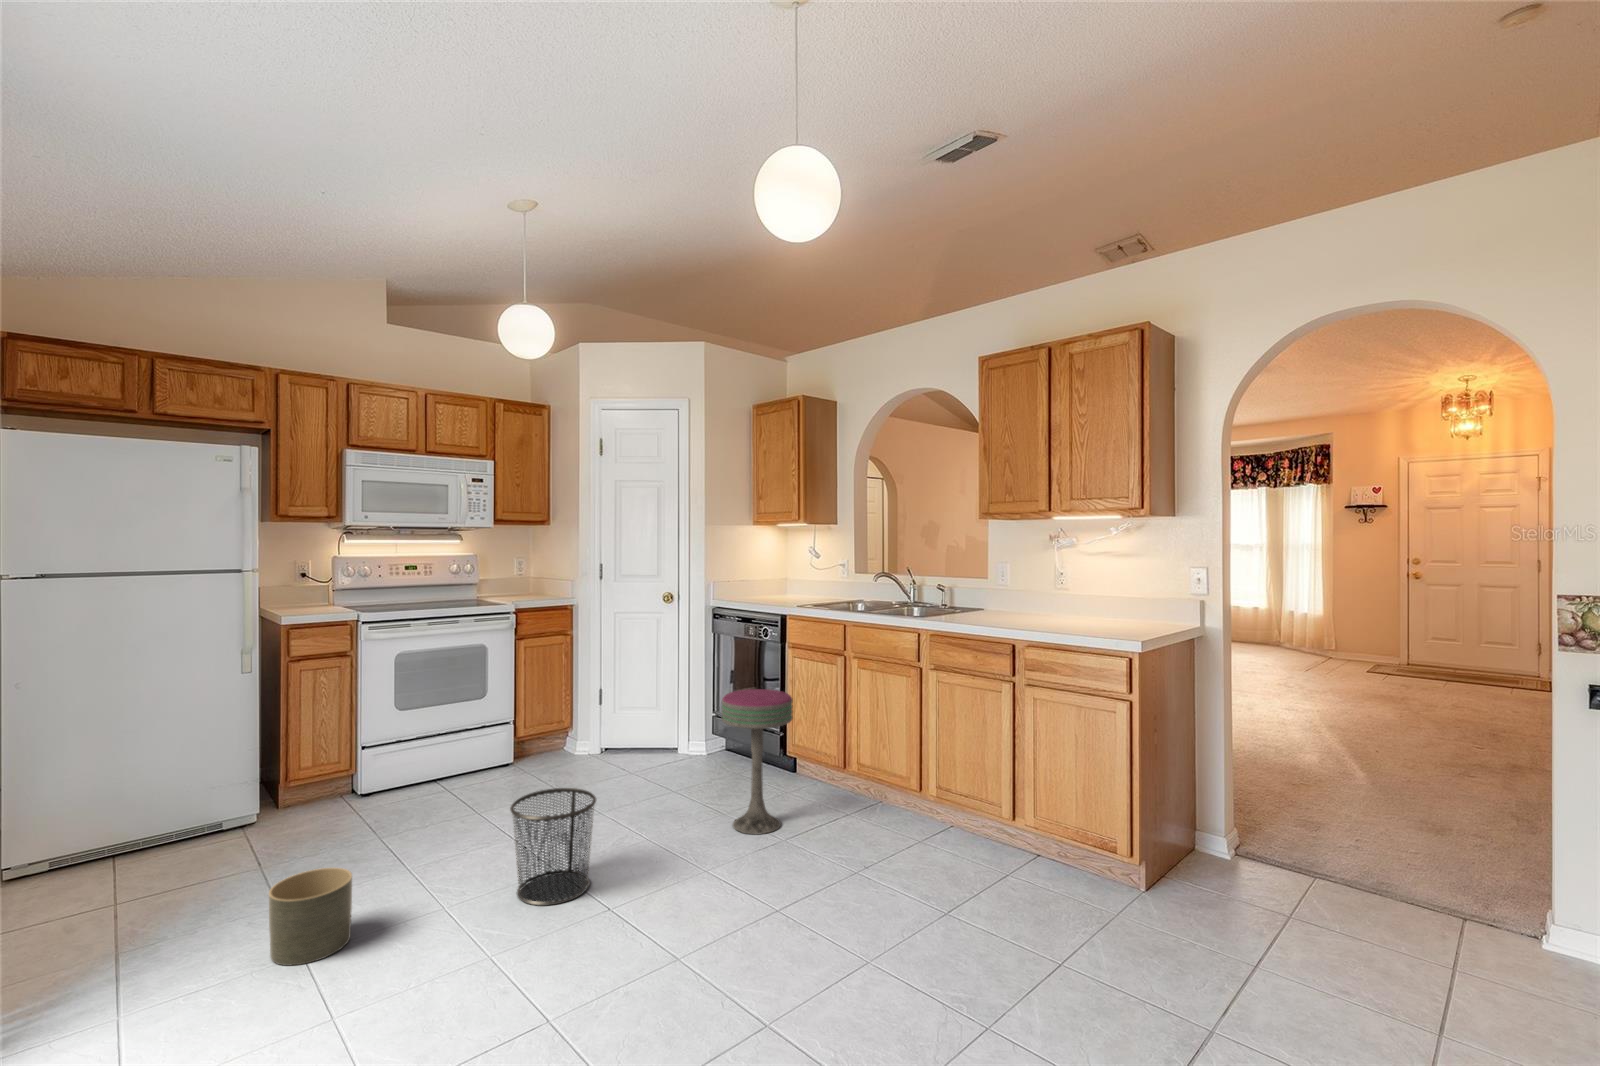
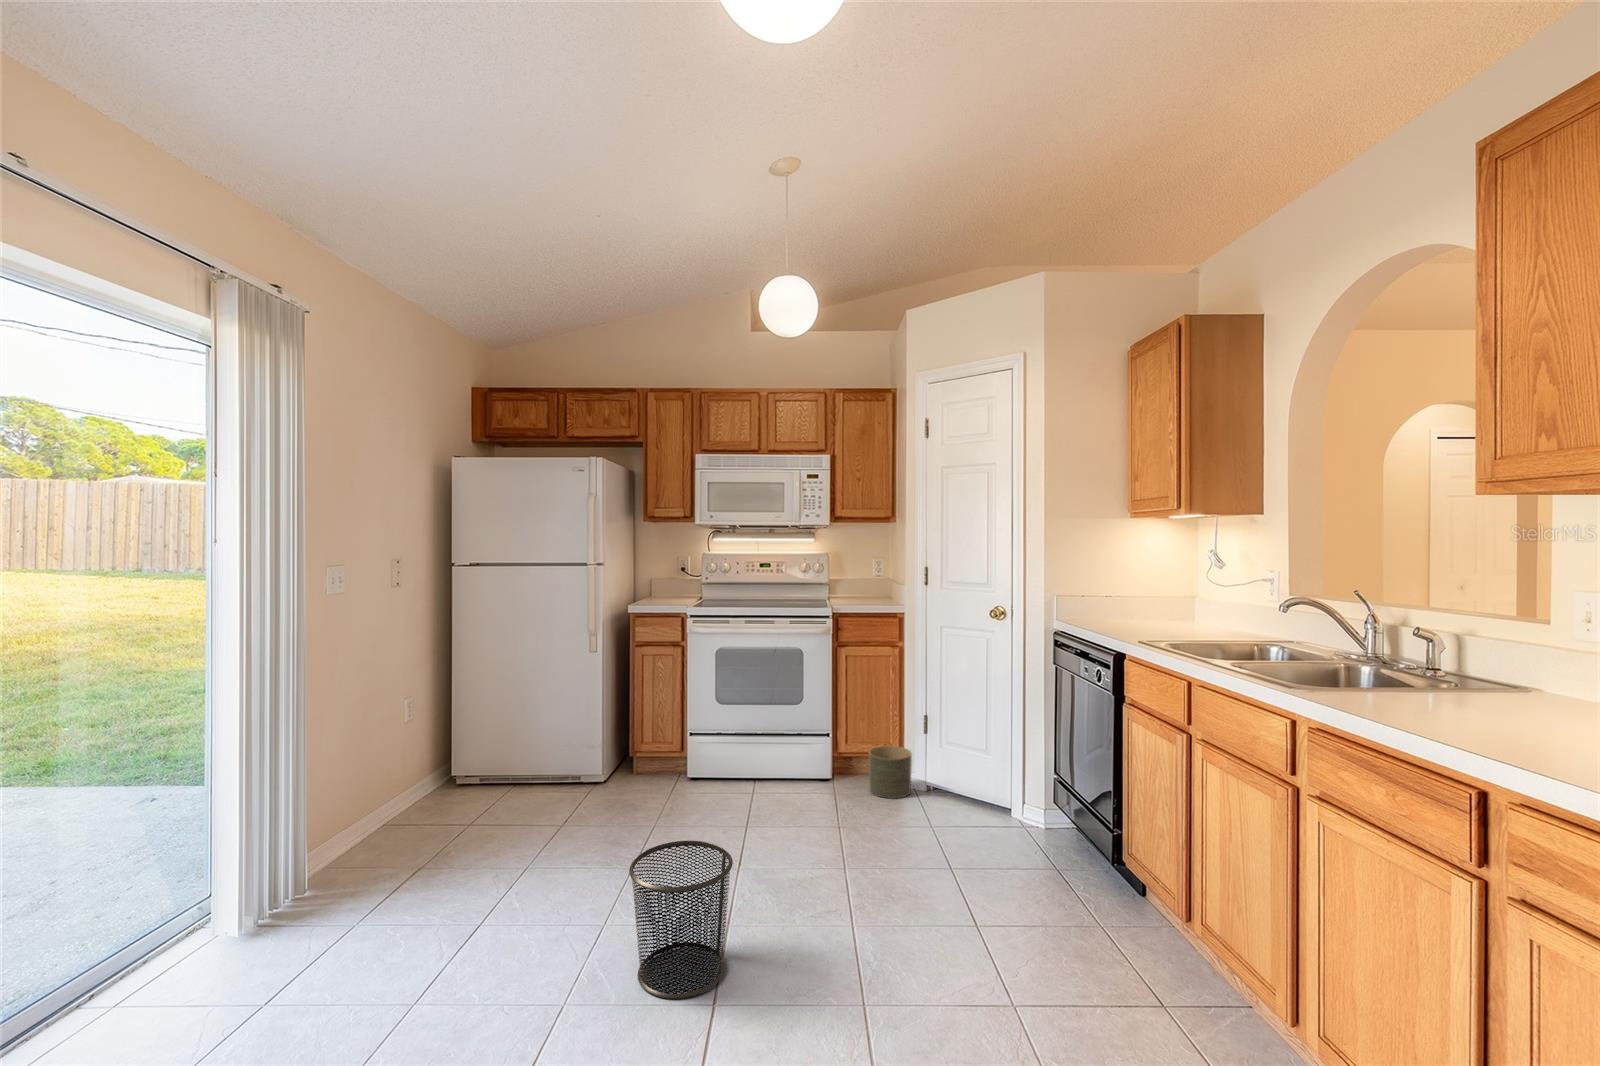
bar stool: present [721,689,793,834] -> none [946,762,1060,1003]
planter: present [269,868,352,966] -> present [869,746,912,799]

